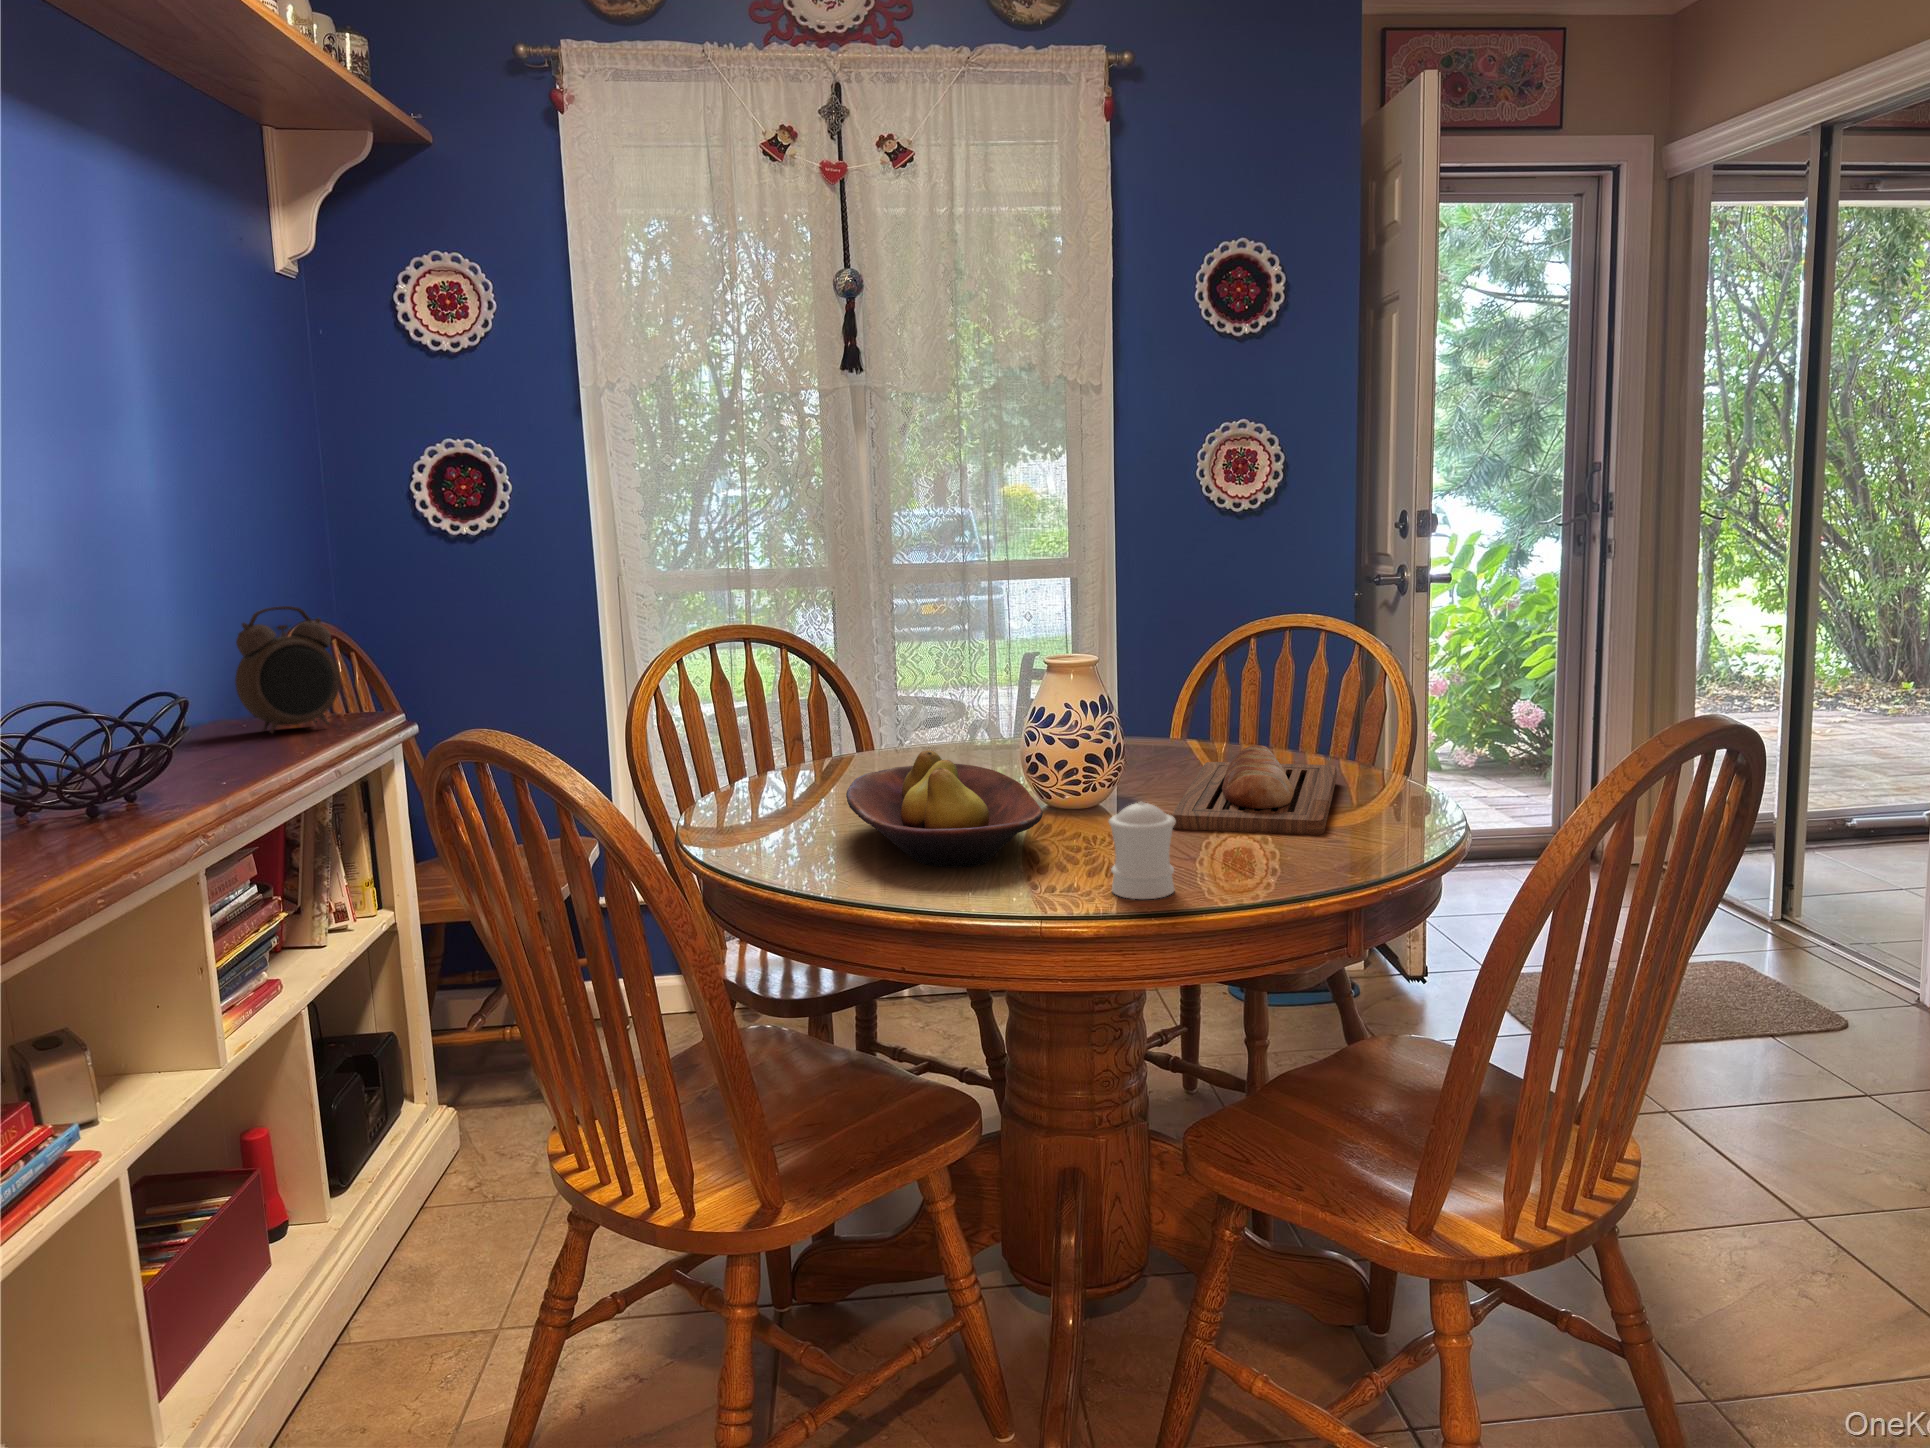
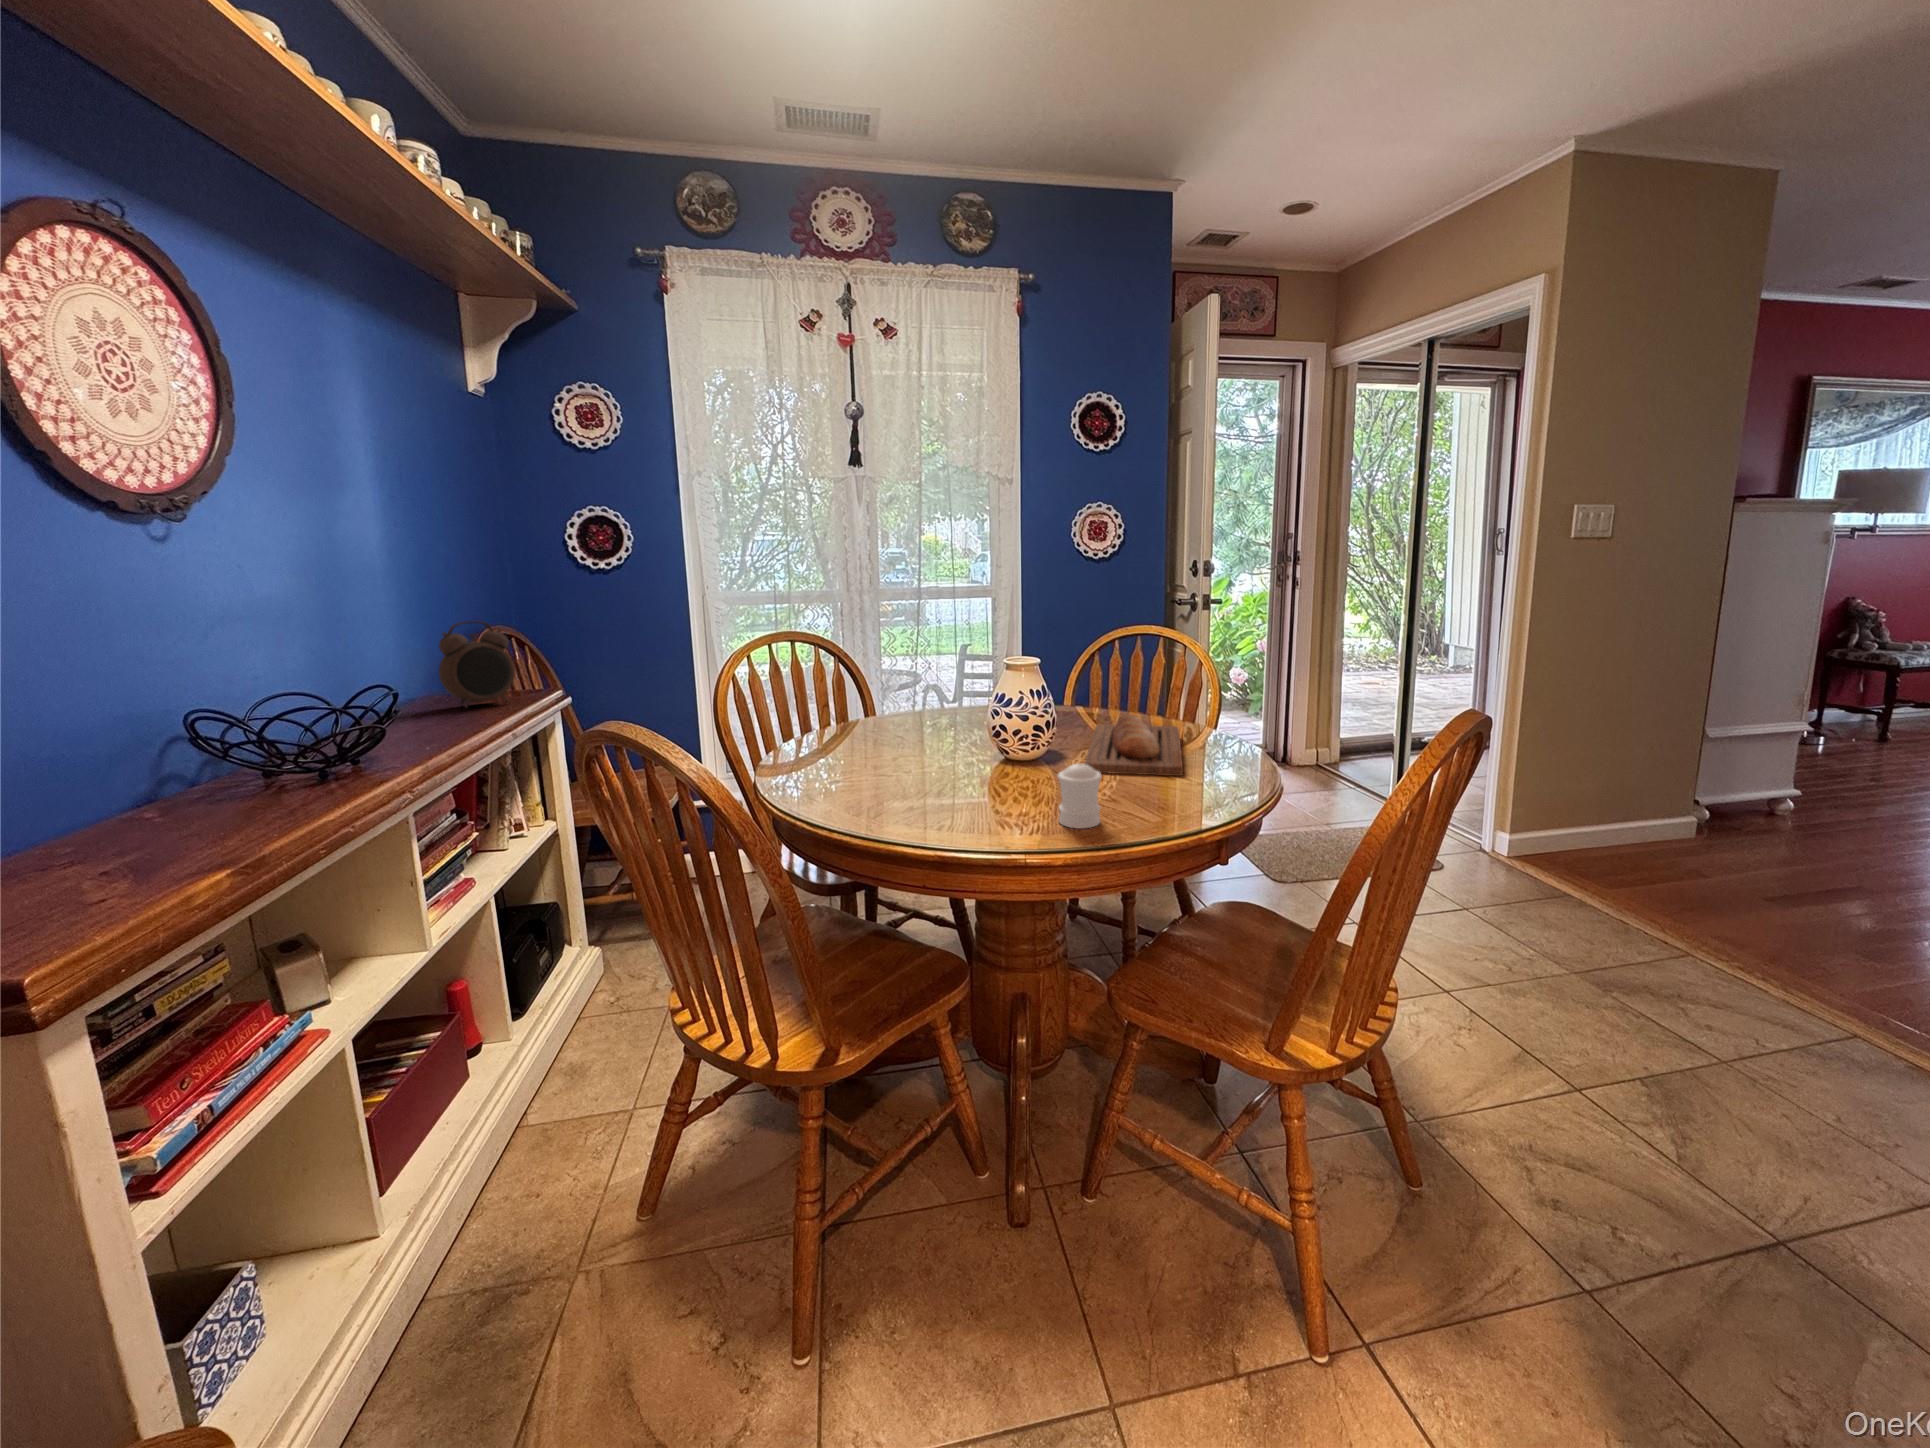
fruit bowl: present [846,751,1043,867] -> none [872,723,1007,804]

